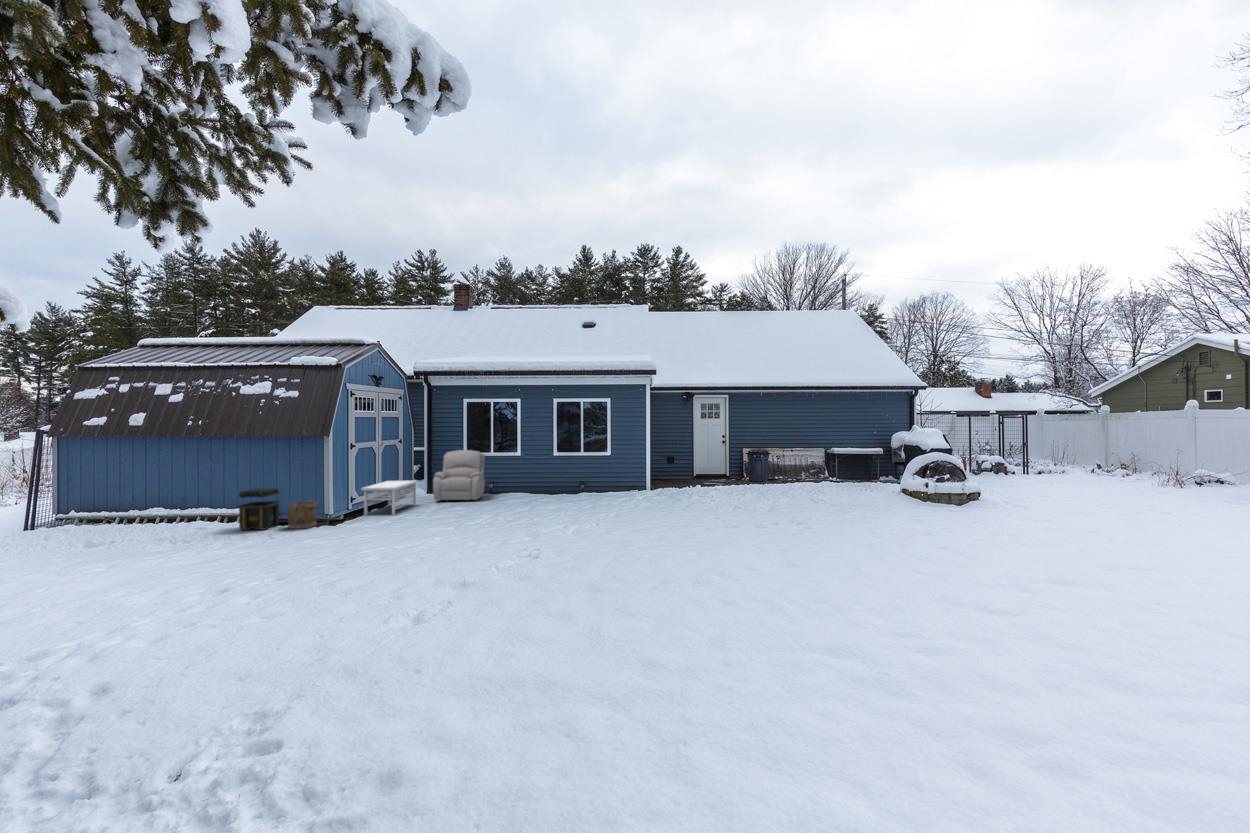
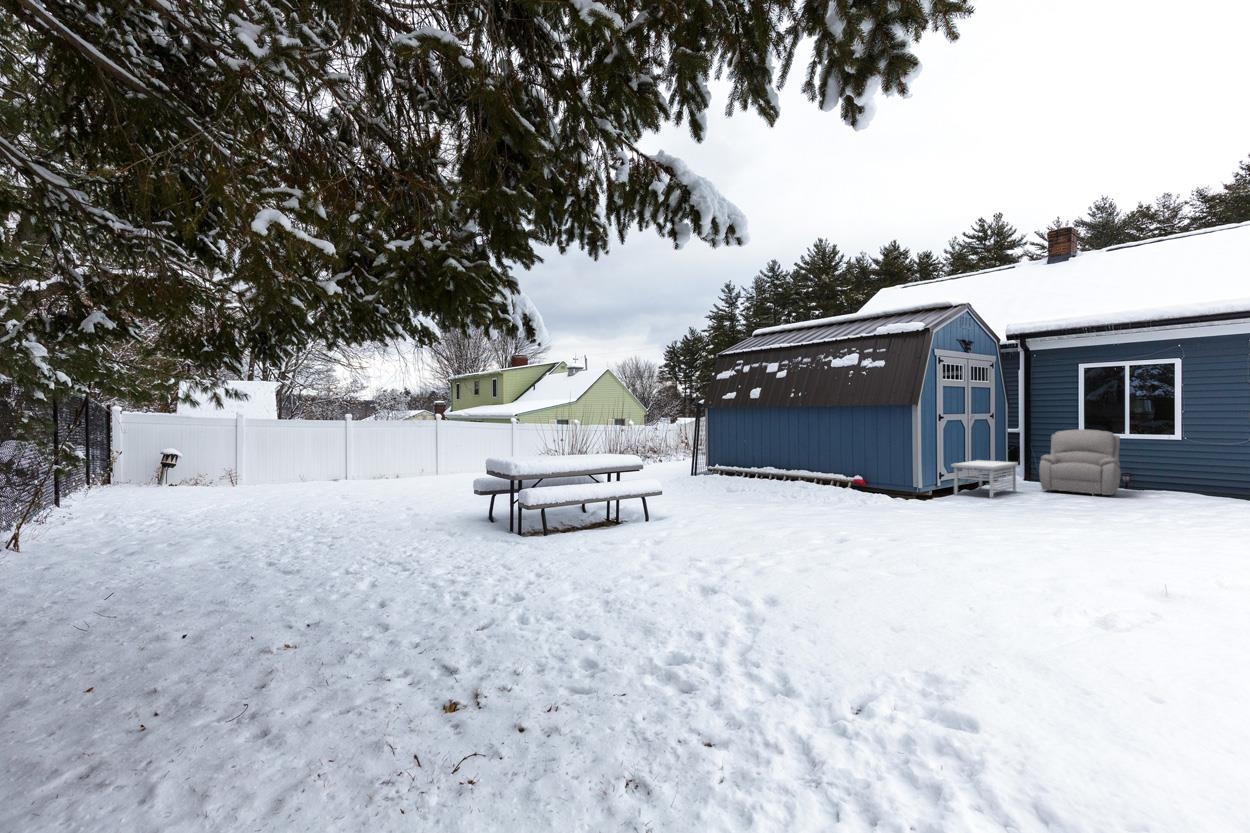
toolbox: present [239,488,280,530] -> none [833,455,869,494]
bucket: present [288,501,319,529] -> none [878,470,909,498]

